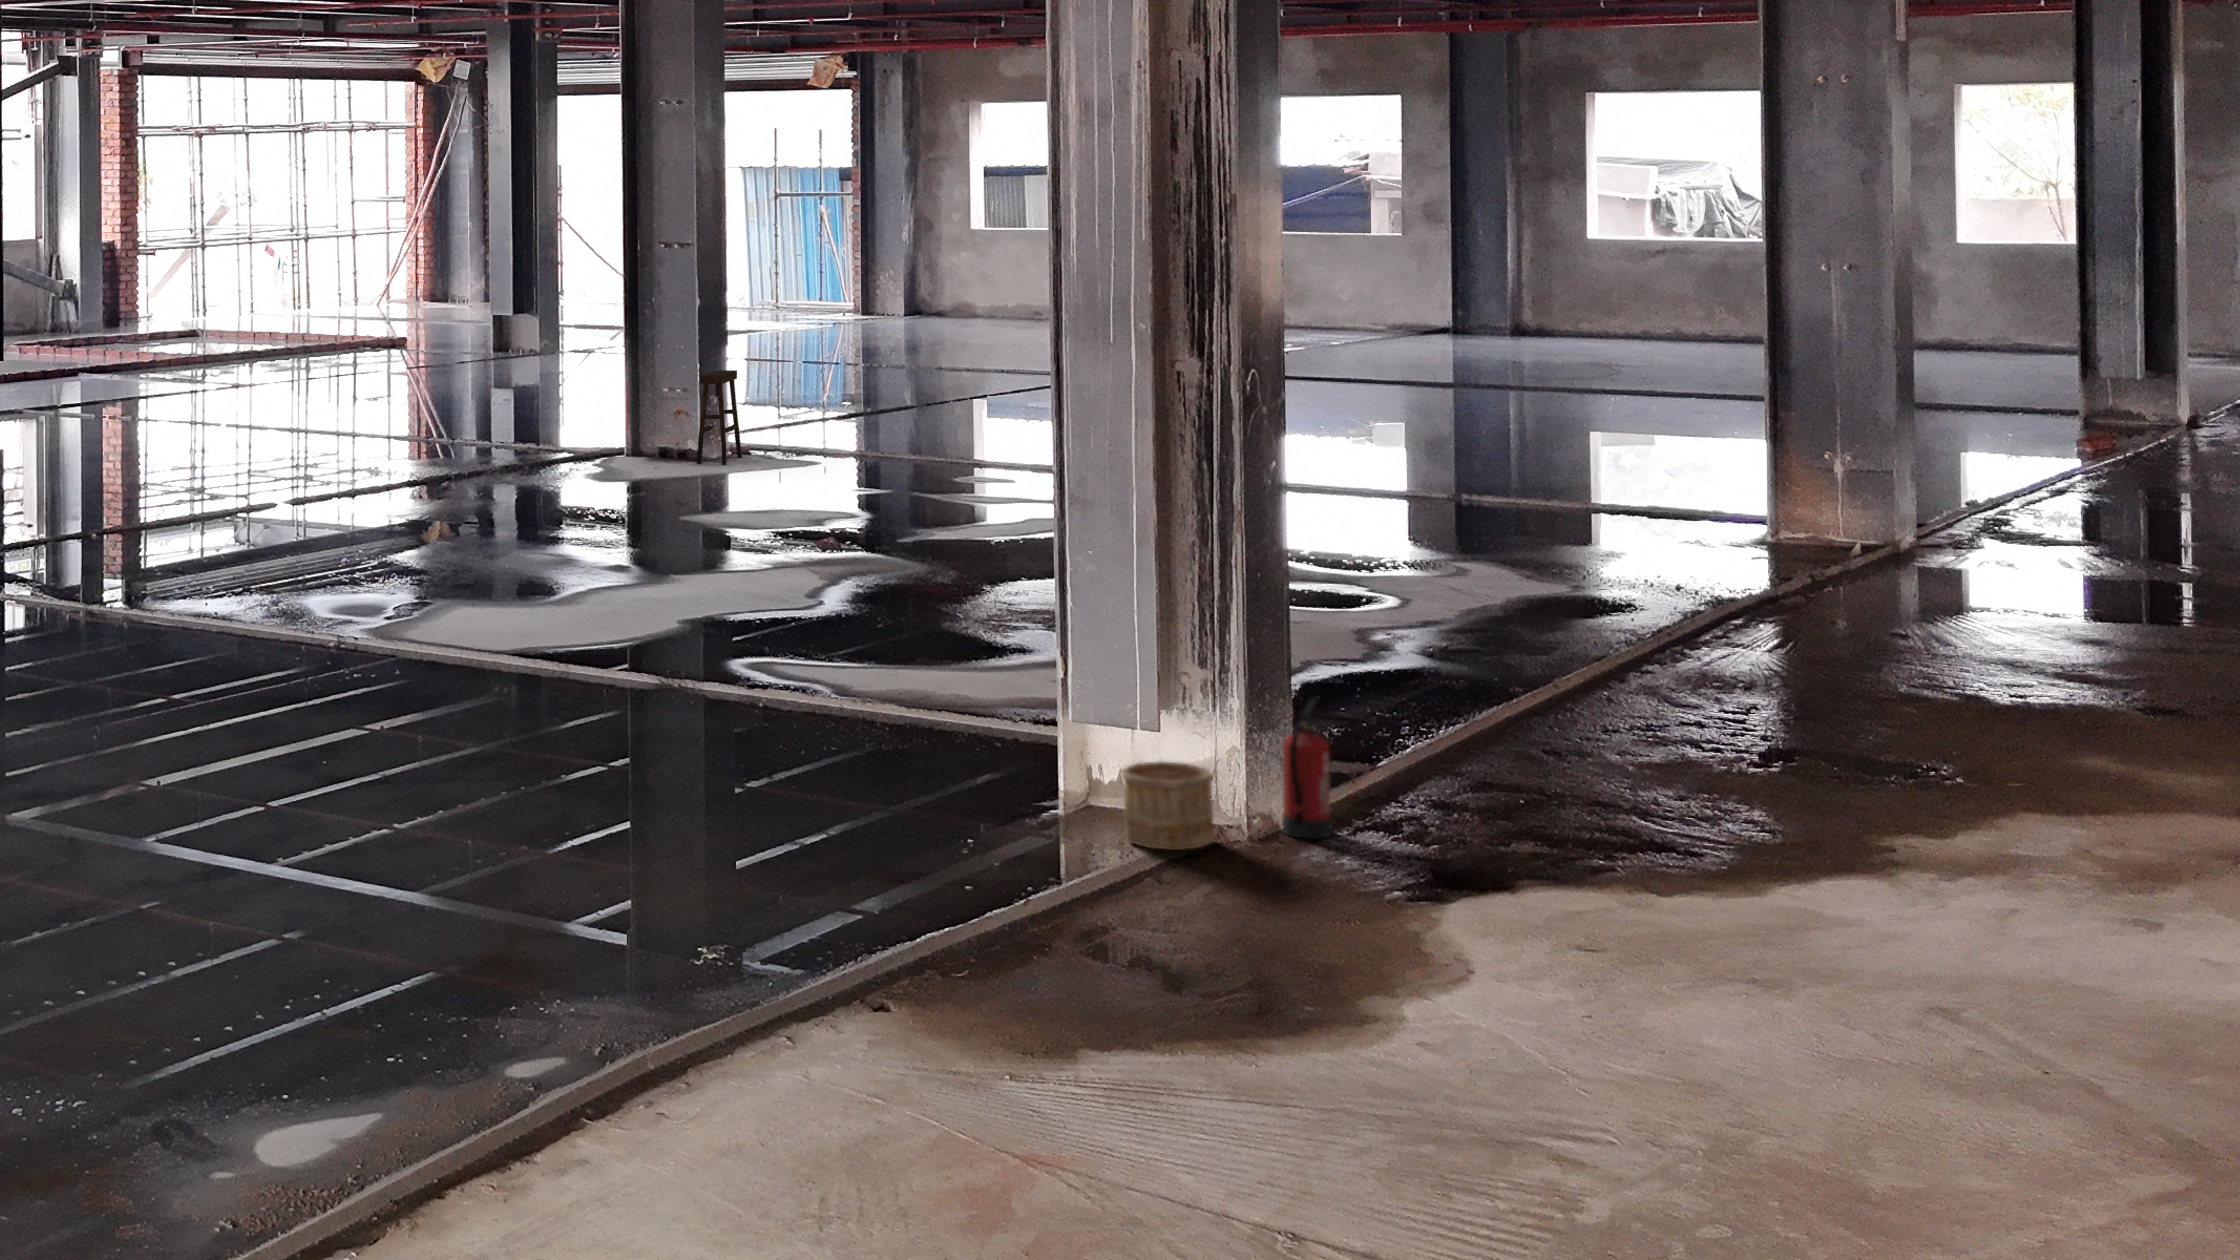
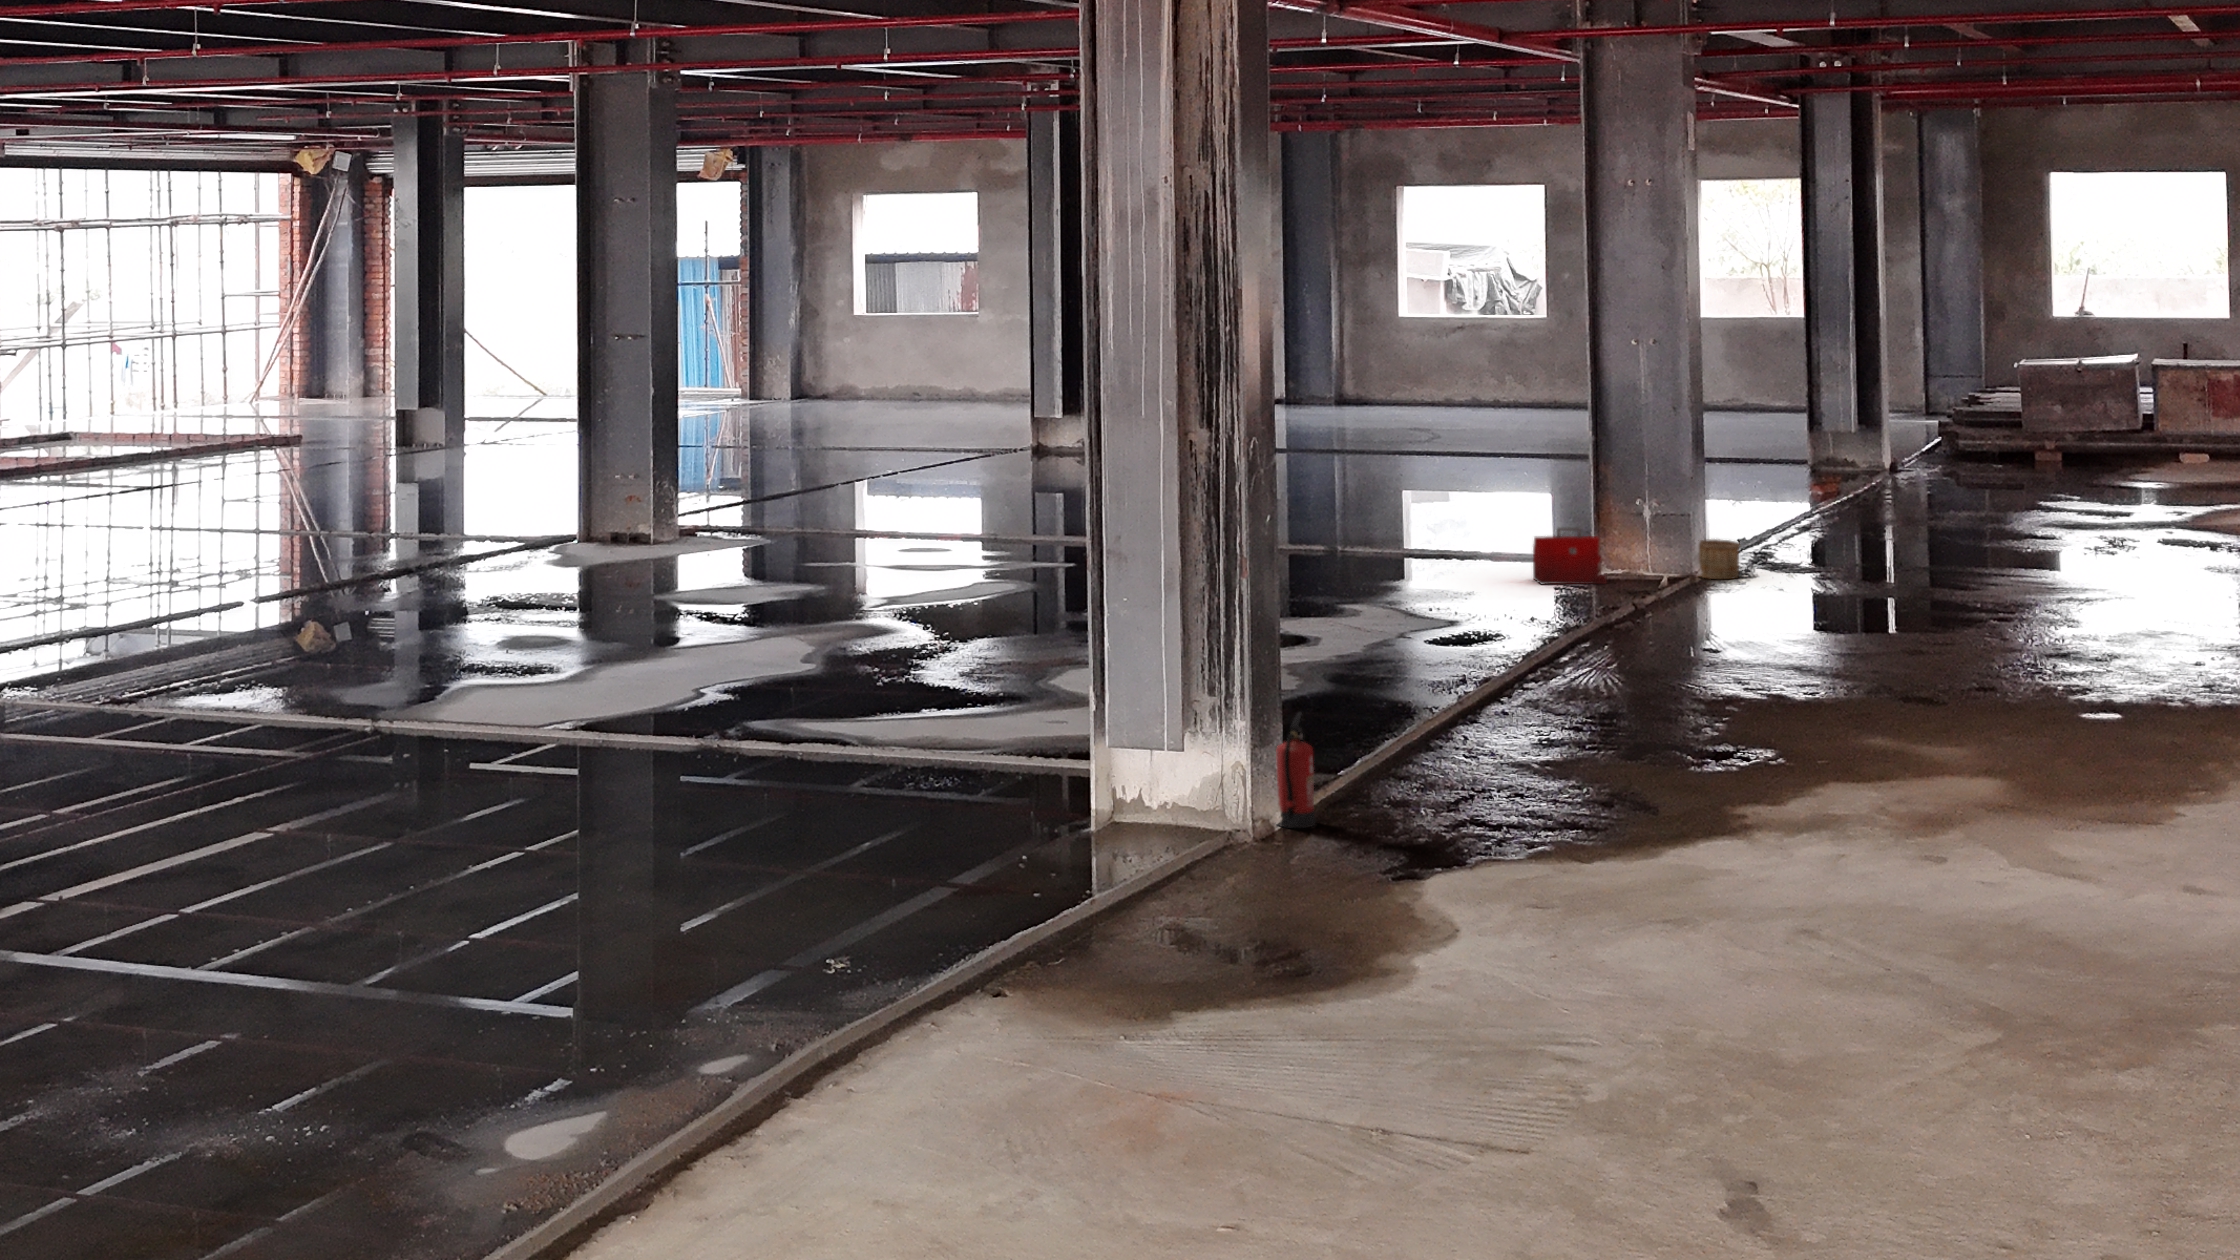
stool: present [697,370,742,465] -> none [649,458,690,549]
toolbox: none [1687,480,1780,548] -> present [1533,527,1607,584]
wooden bucket: present [1121,761,1213,850] -> present [1699,539,1740,579]

